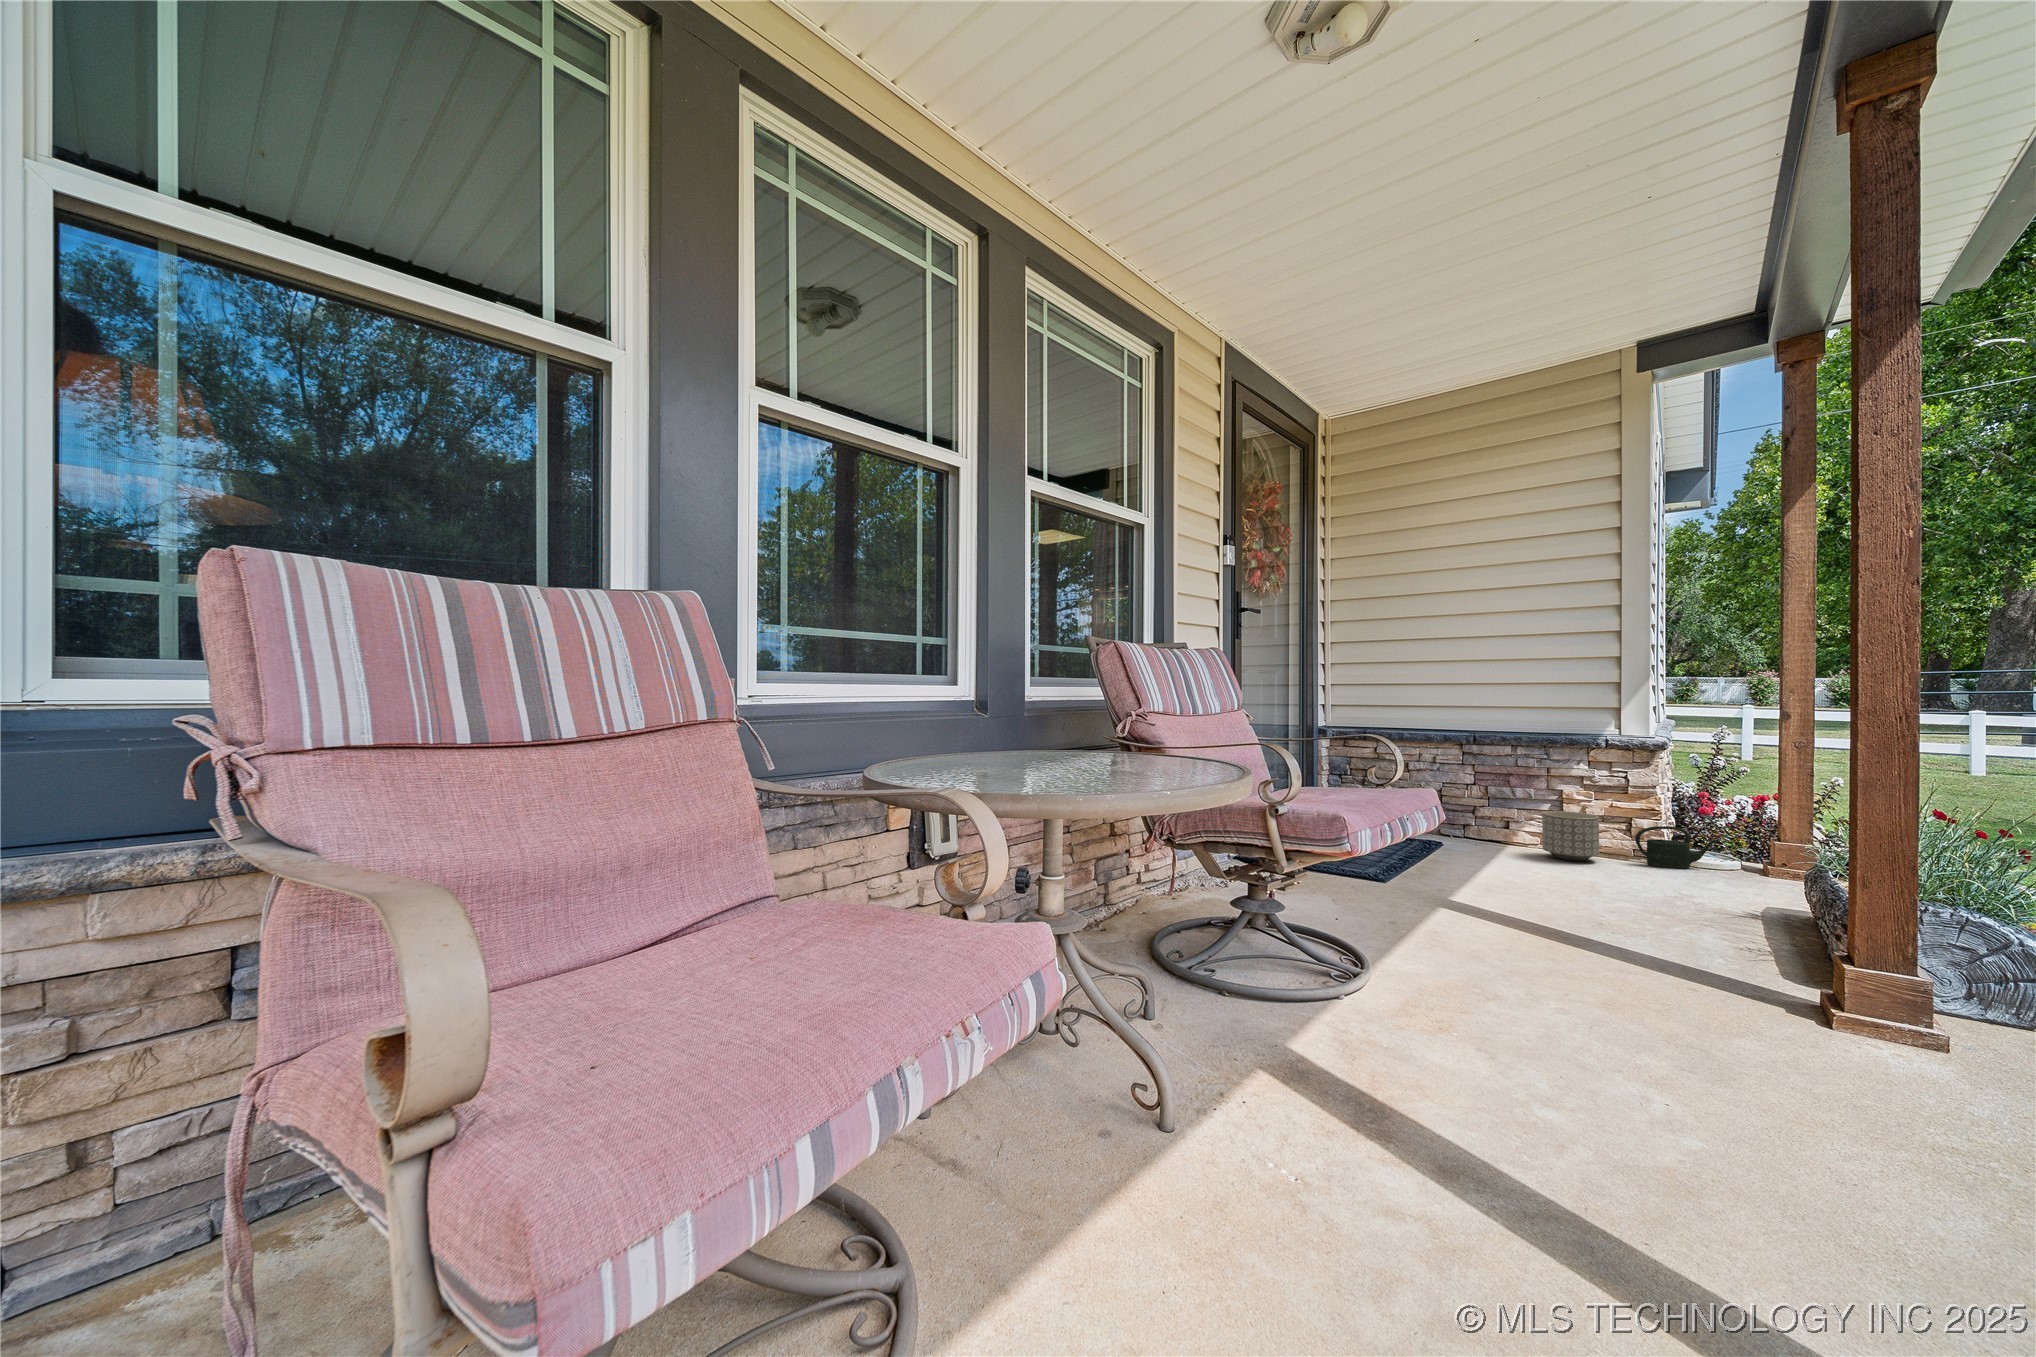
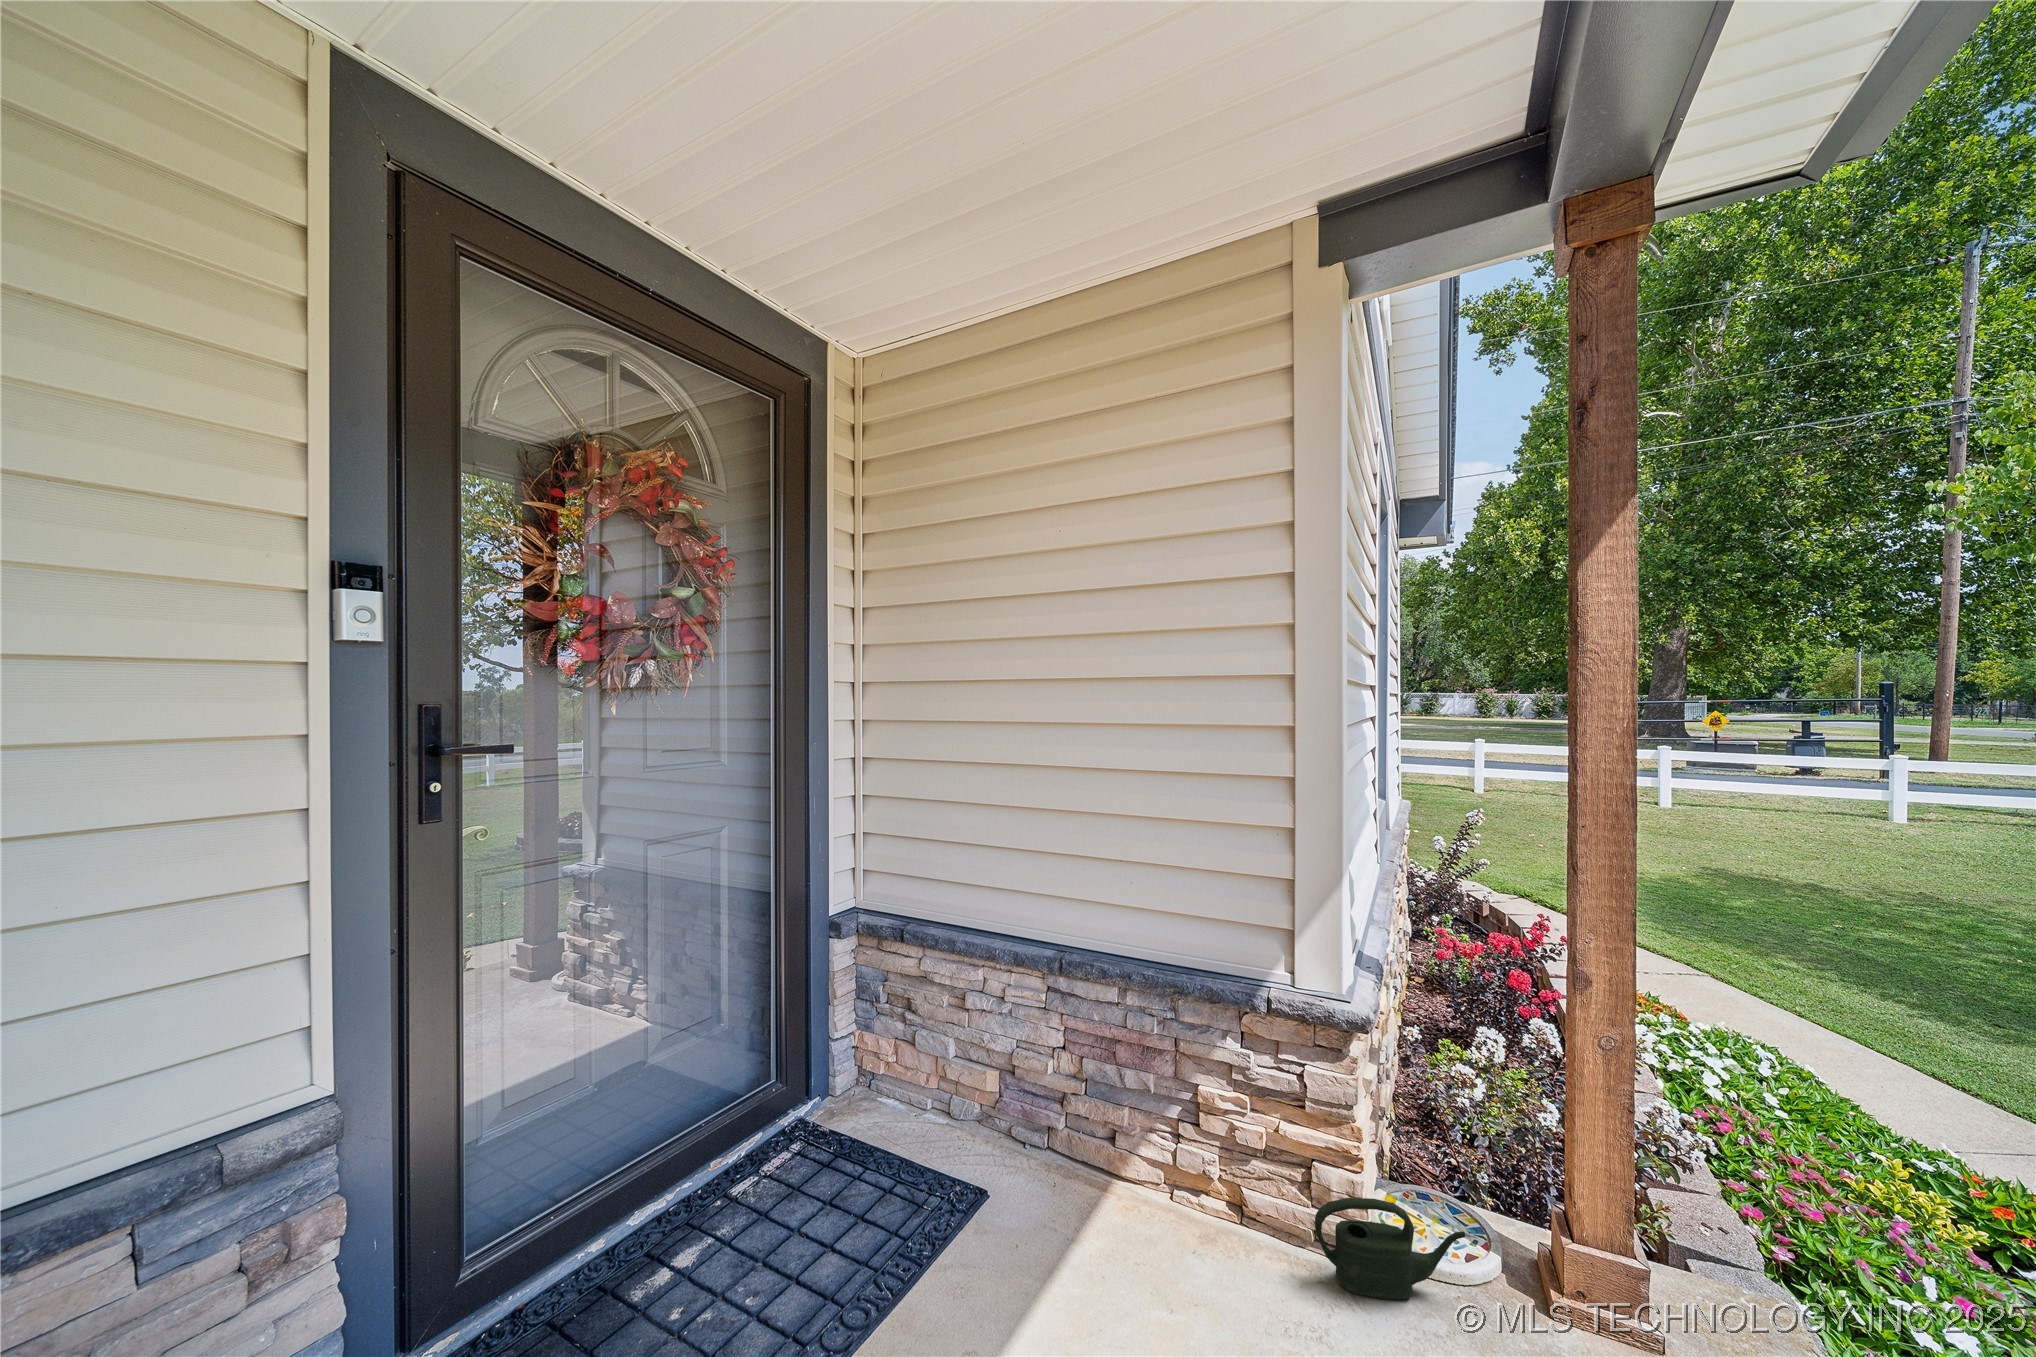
planter: present [1542,811,1599,861] -> none [1150,1136,1249,1281]

